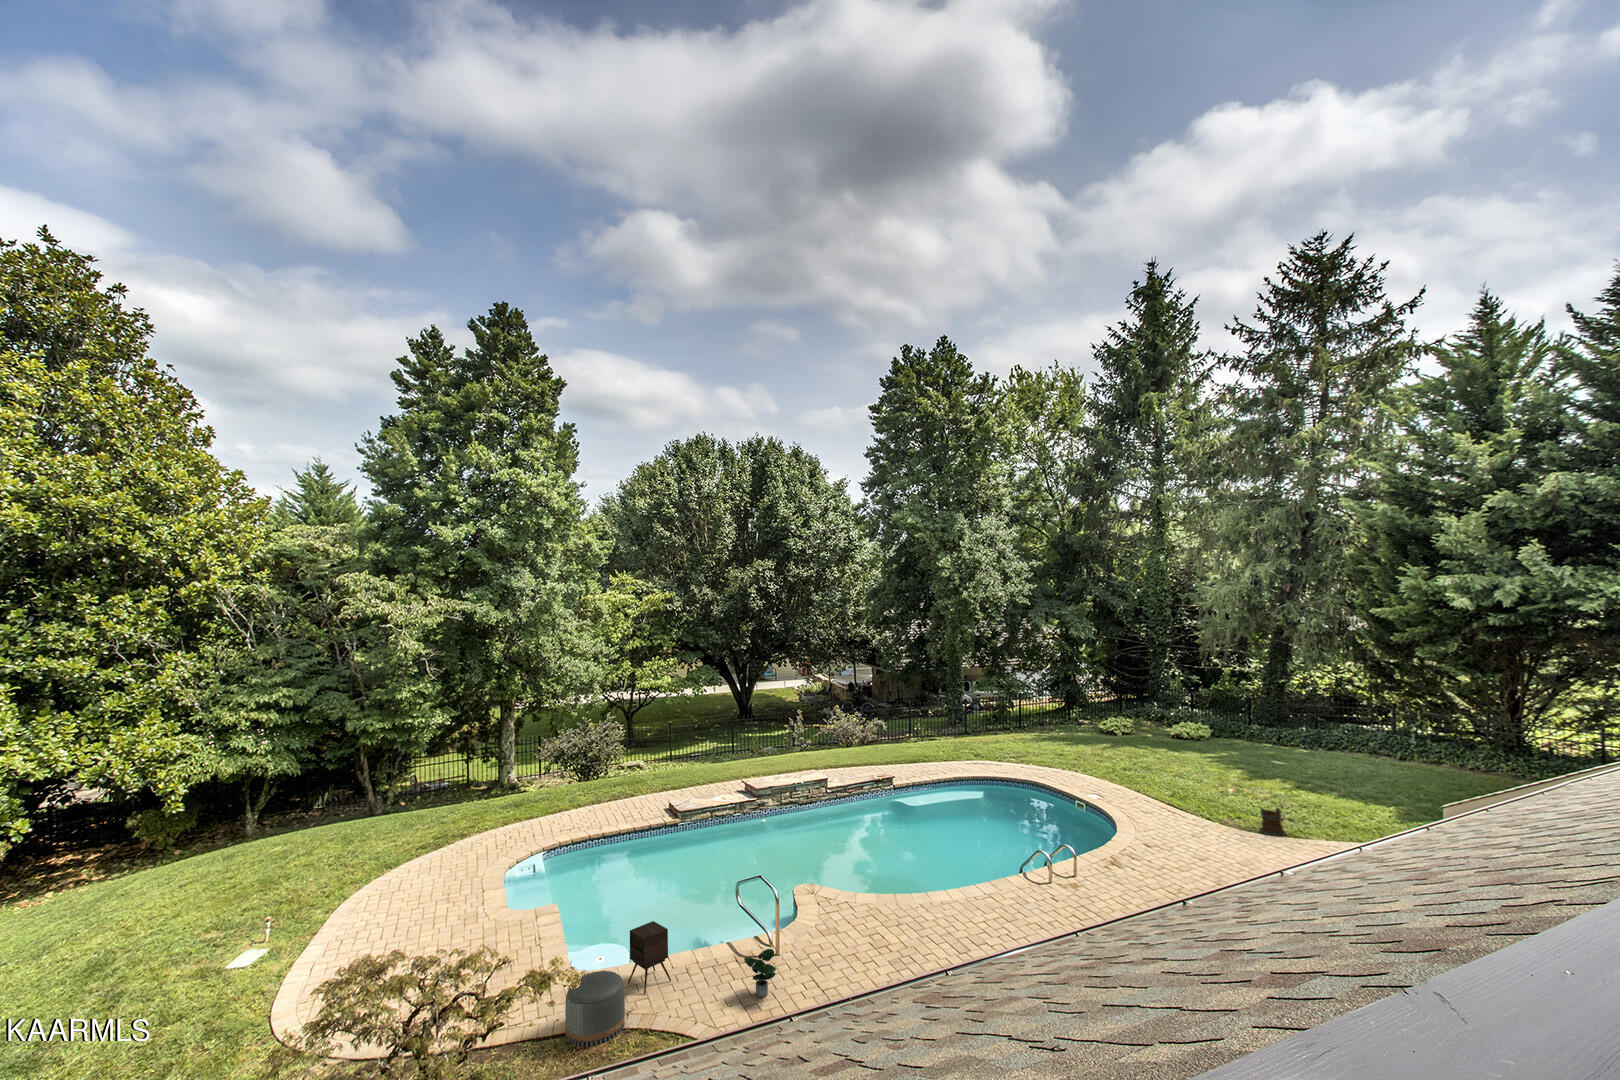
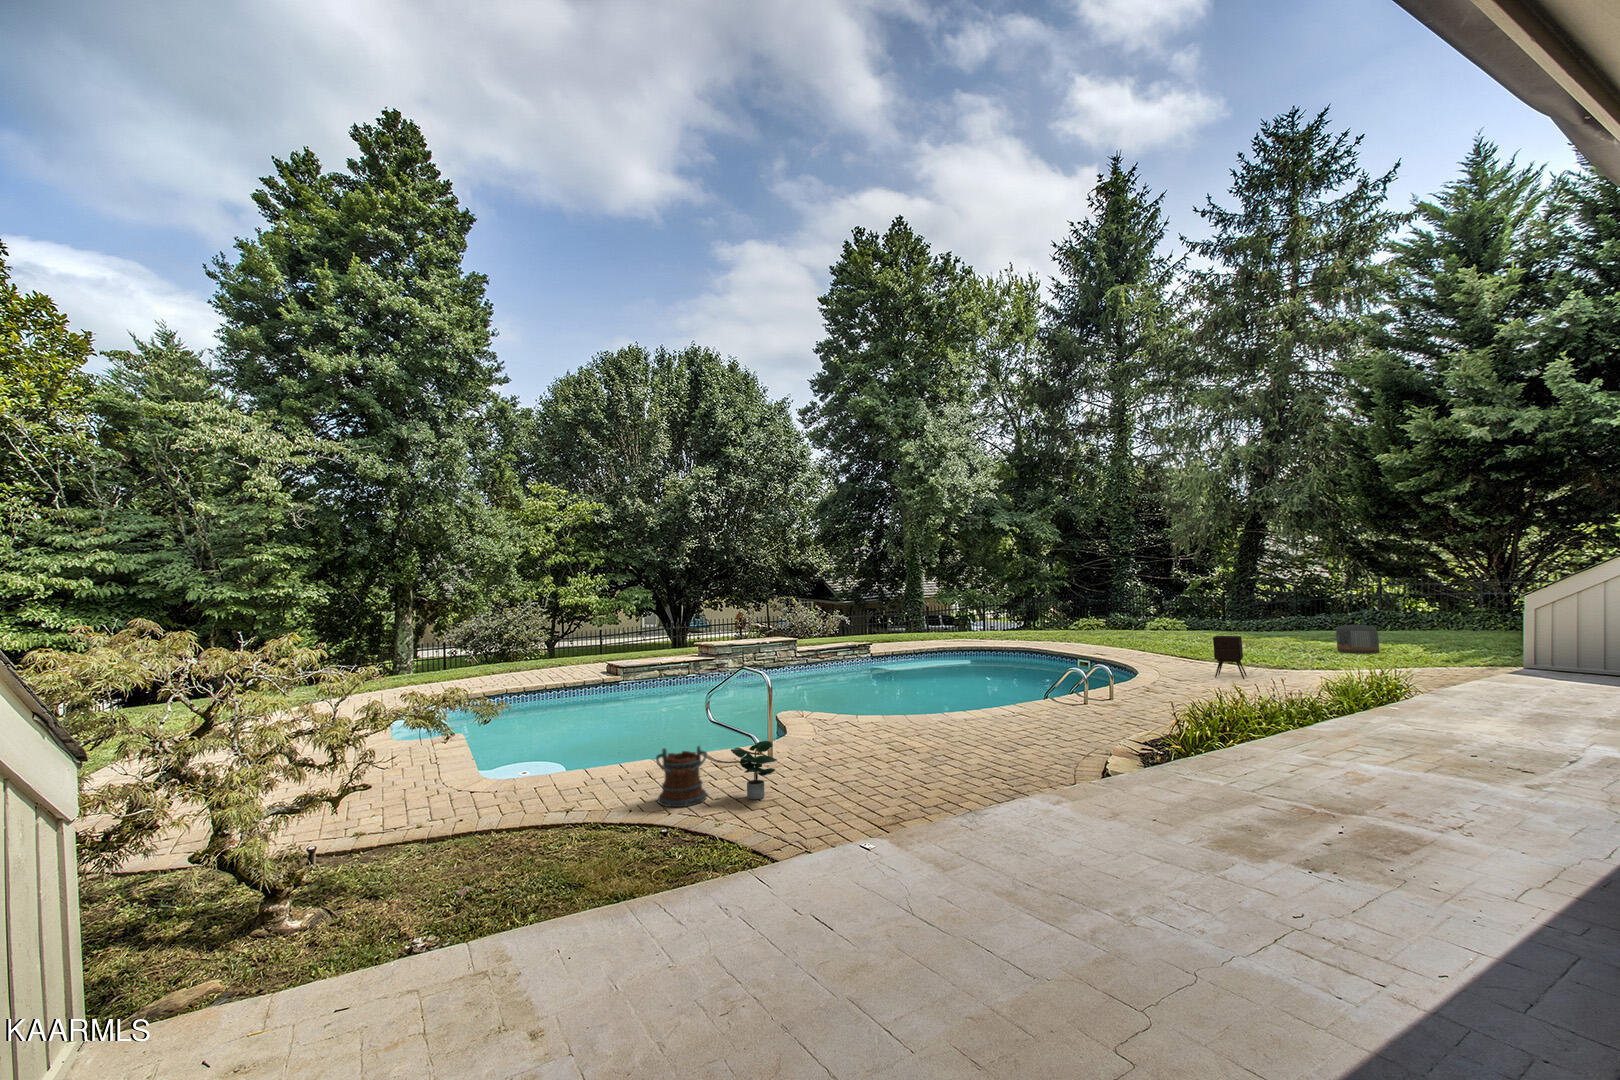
bucket: present [1260,808,1286,836] -> present [656,746,708,807]
side table: present [628,921,671,994] -> present [1213,636,1247,679]
pouf: present [565,971,625,1047] -> present [1336,625,1380,653]

